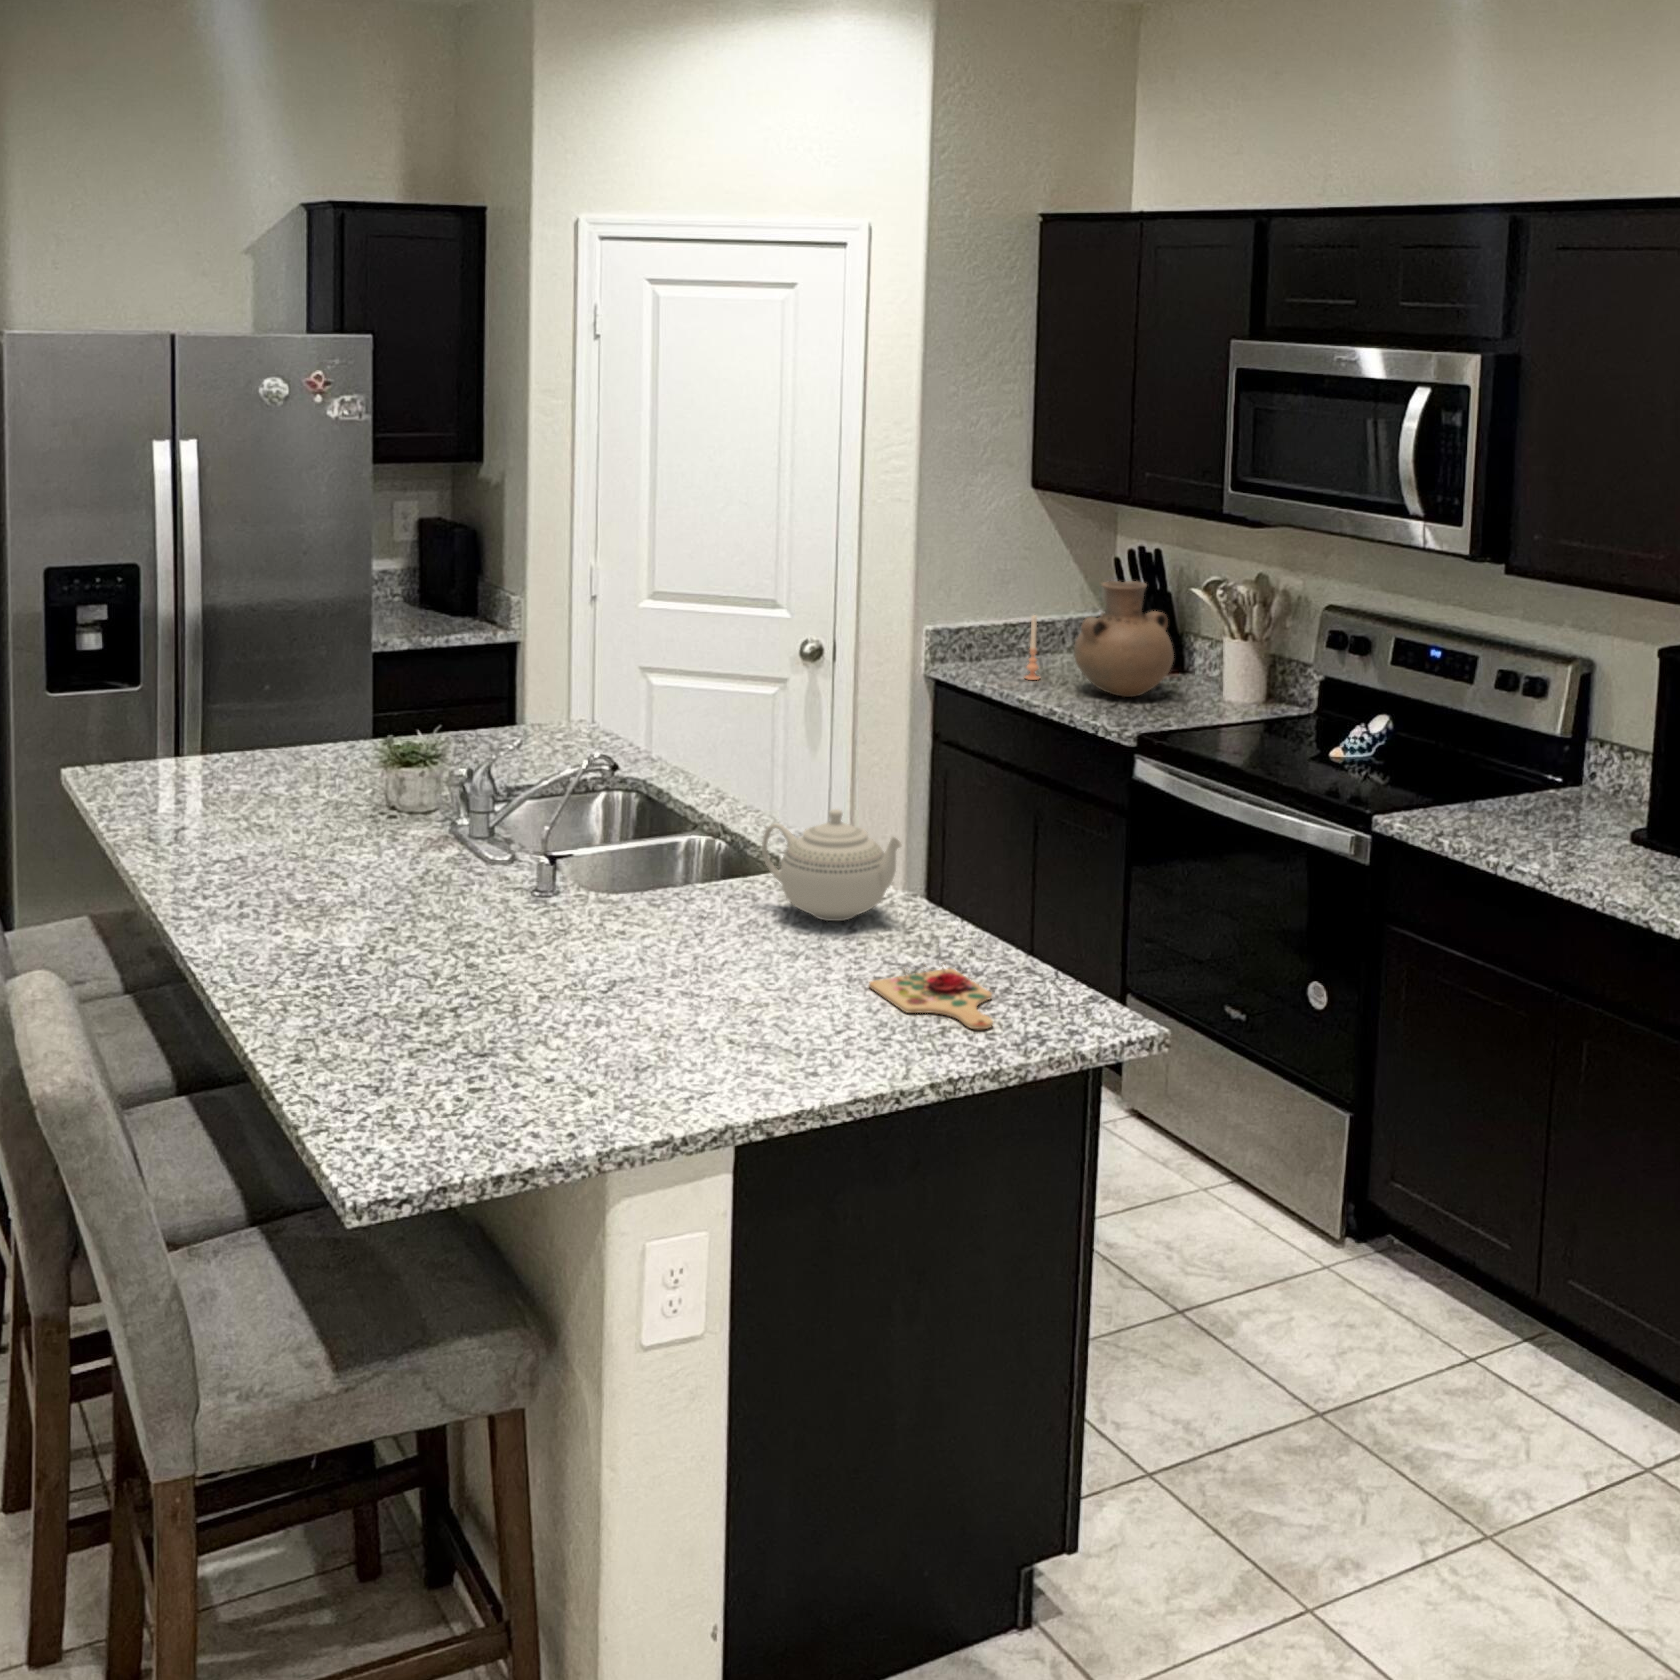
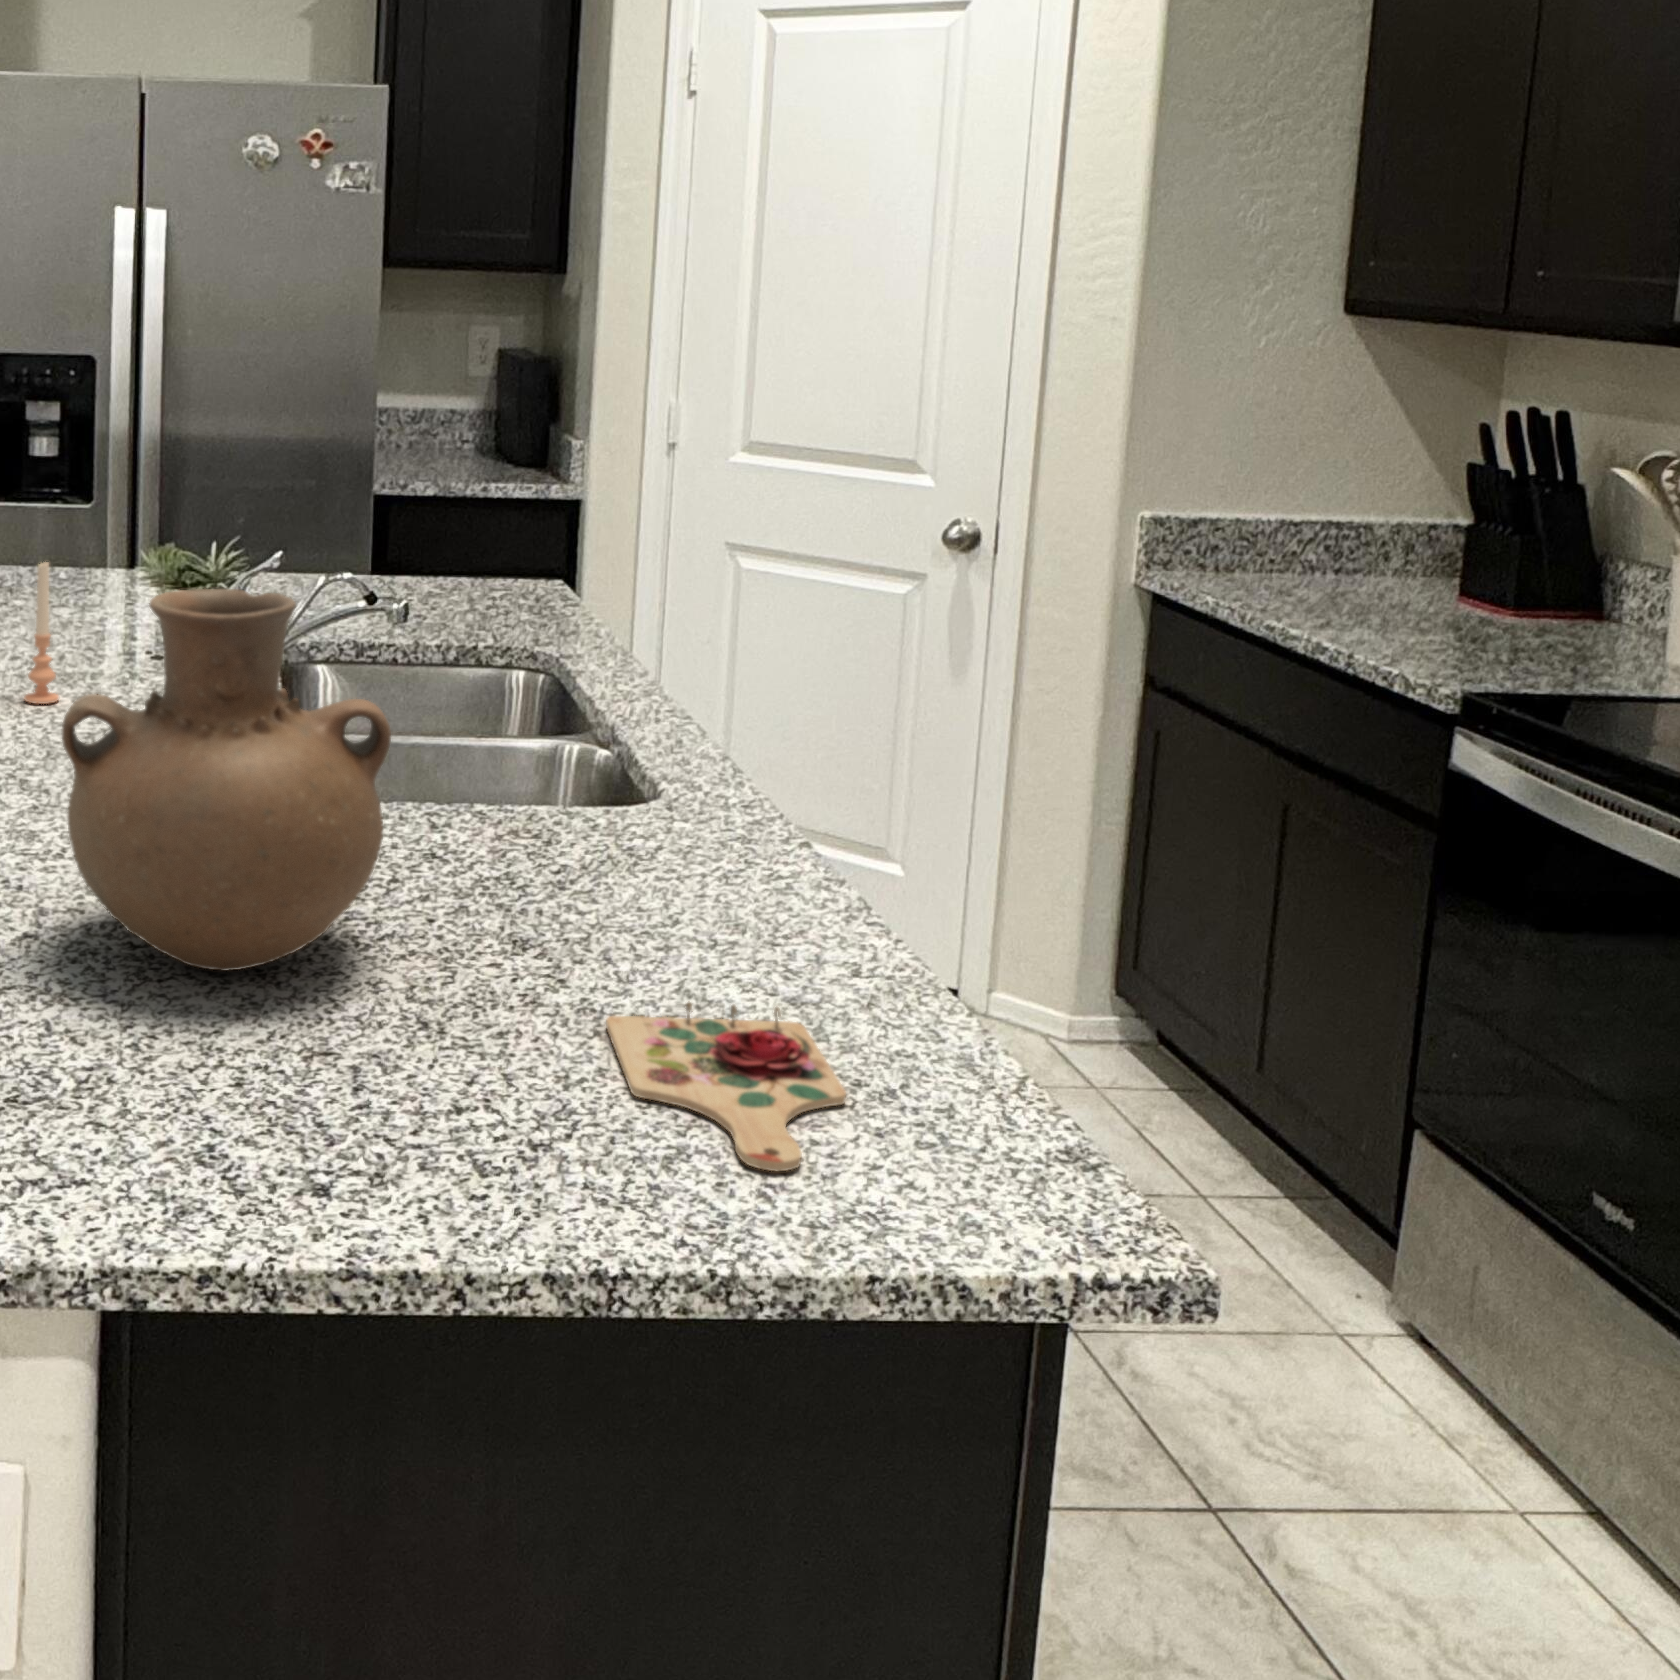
vase: present [1074,581,1174,697] -> present [62,589,391,970]
candle: present [1025,615,1040,680] -> present [24,562,59,704]
teapot: present [762,809,902,921] -> none [557,691,782,896]

